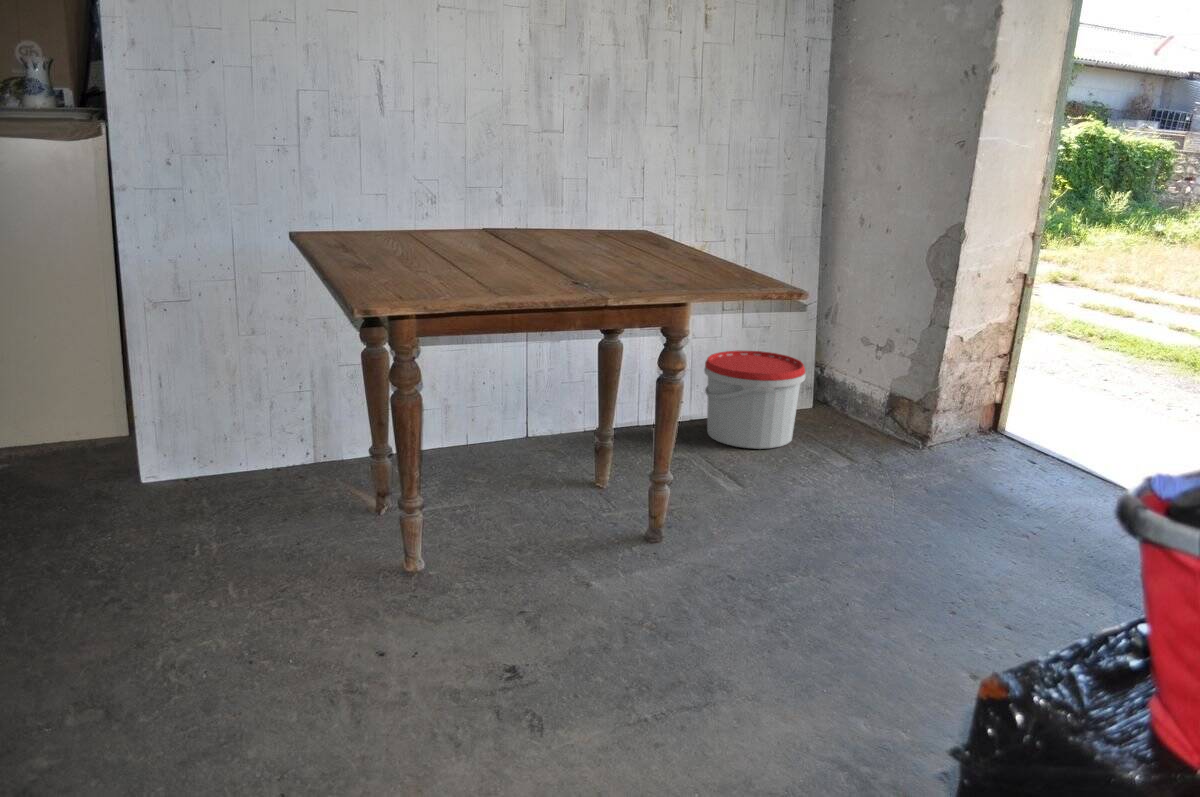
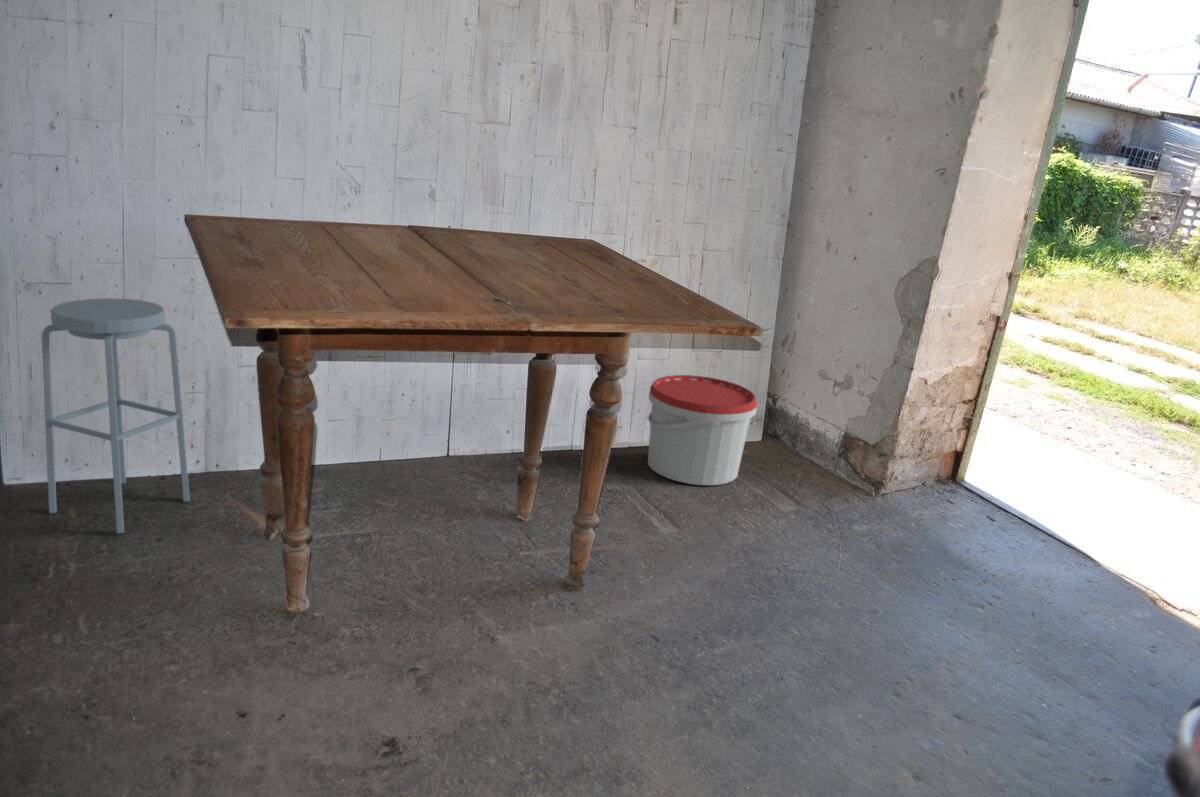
stool: none [182,308,307,511] -> present [42,298,190,533]

